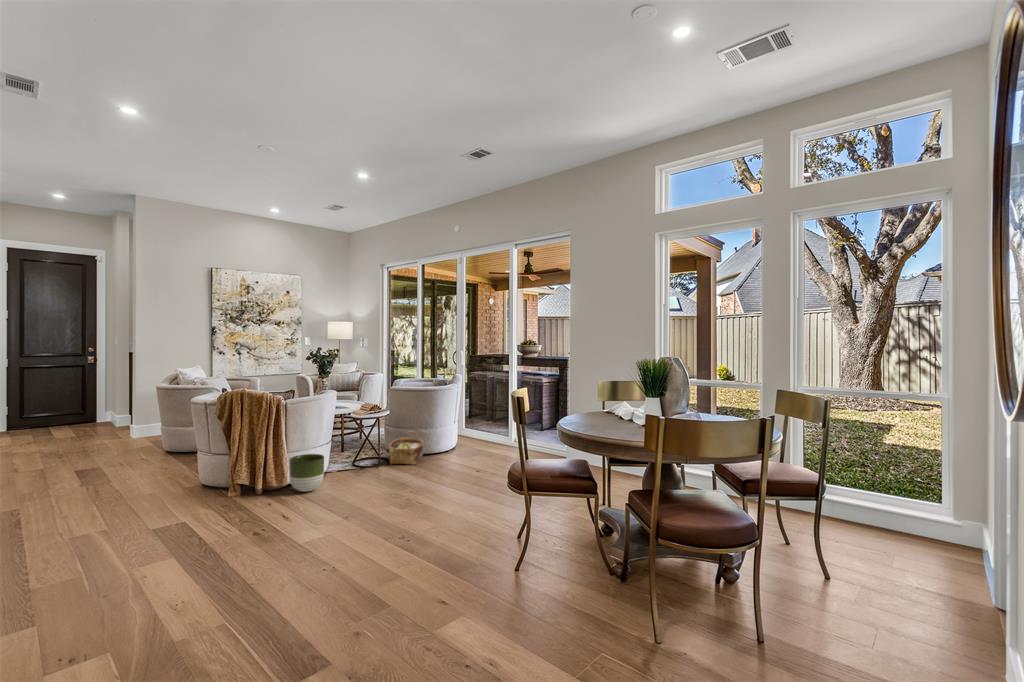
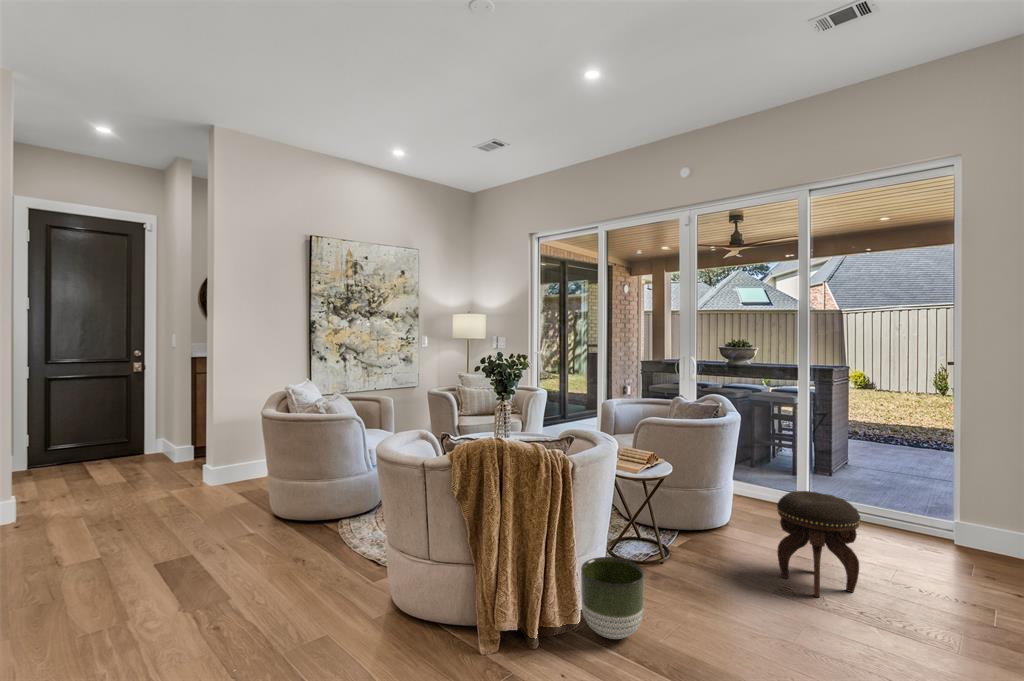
footstool: none [431,425,470,479] -> present [777,491,860,597]
woven basket: present [389,431,424,465] -> none [660,491,719,554]

